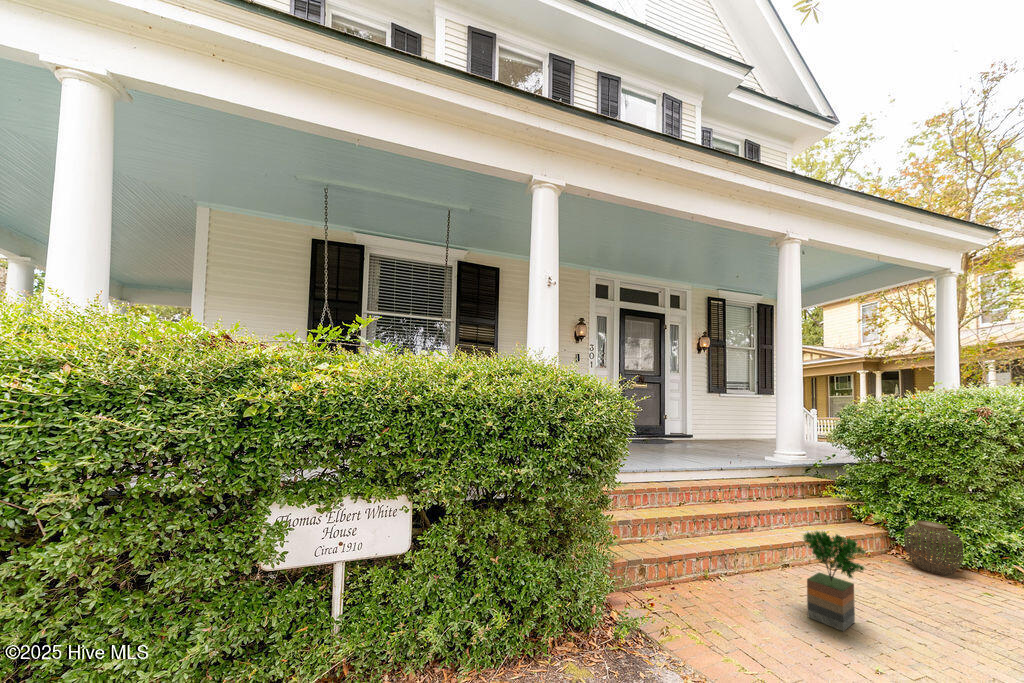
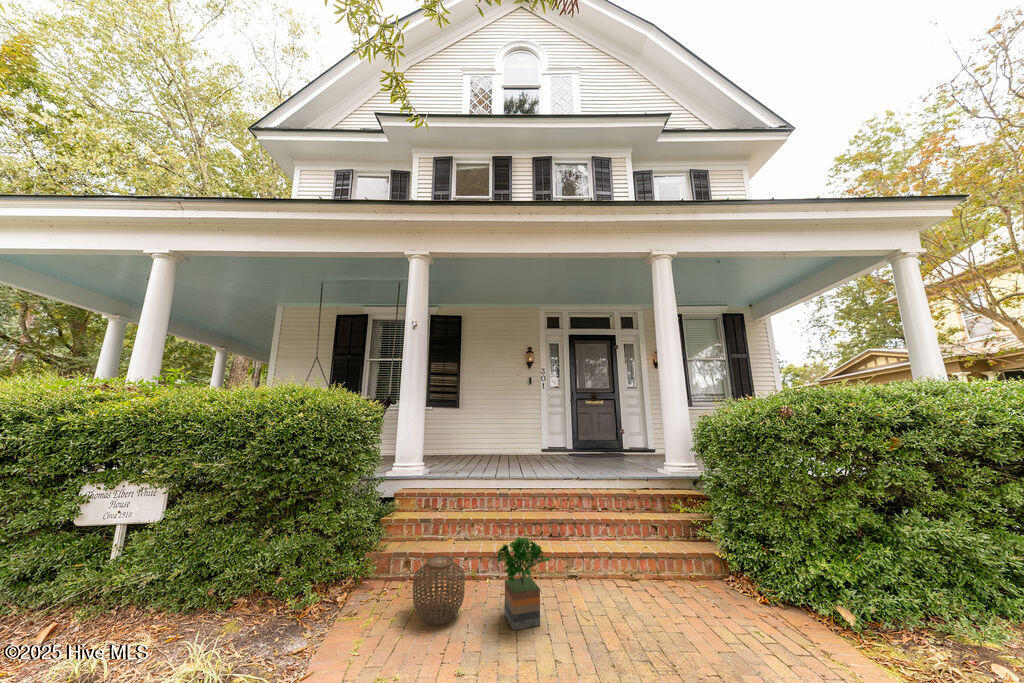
woven basket: present [904,521,963,575] -> present [413,555,465,625]

